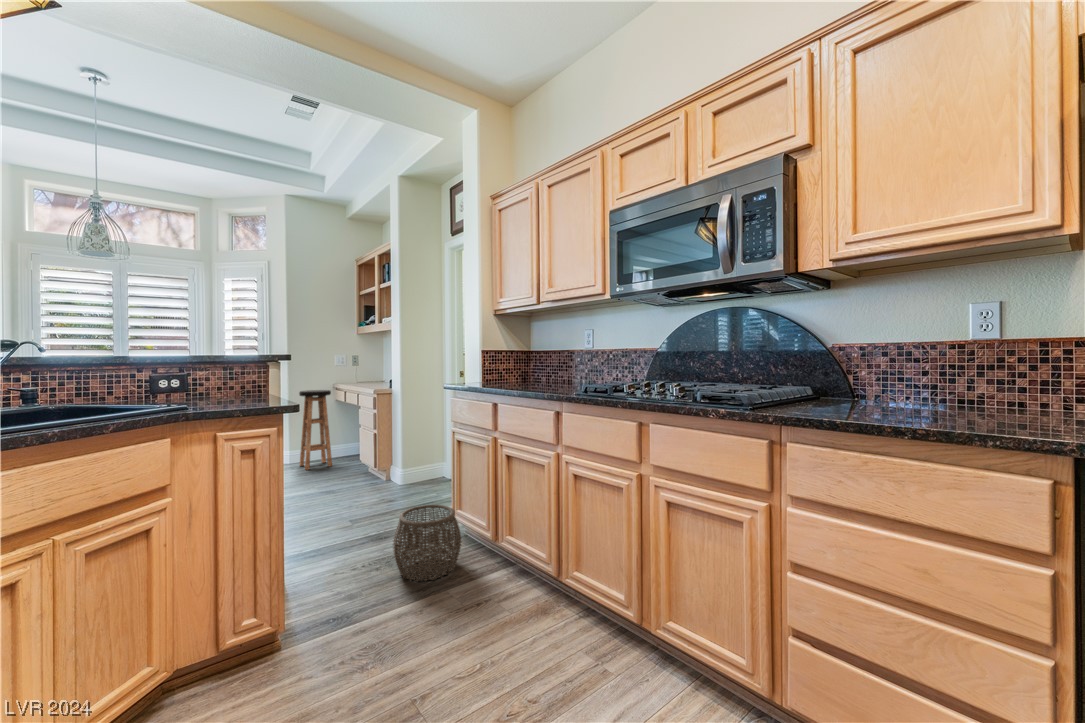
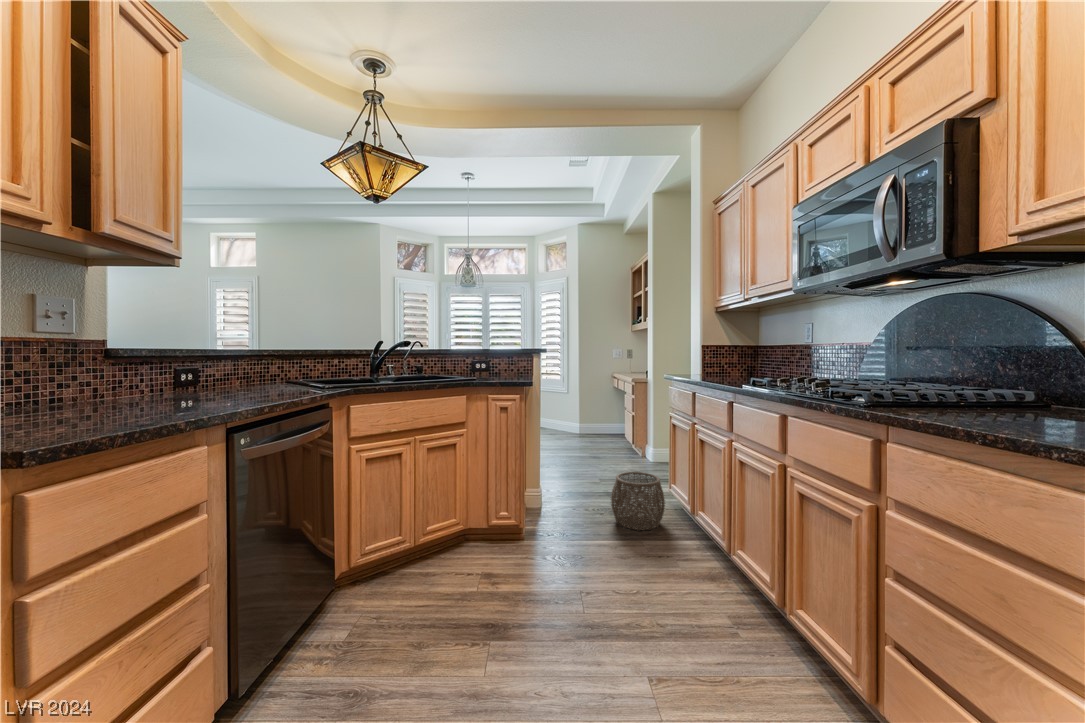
bar stool: present [299,390,332,470] -> none [585,376,608,438]

